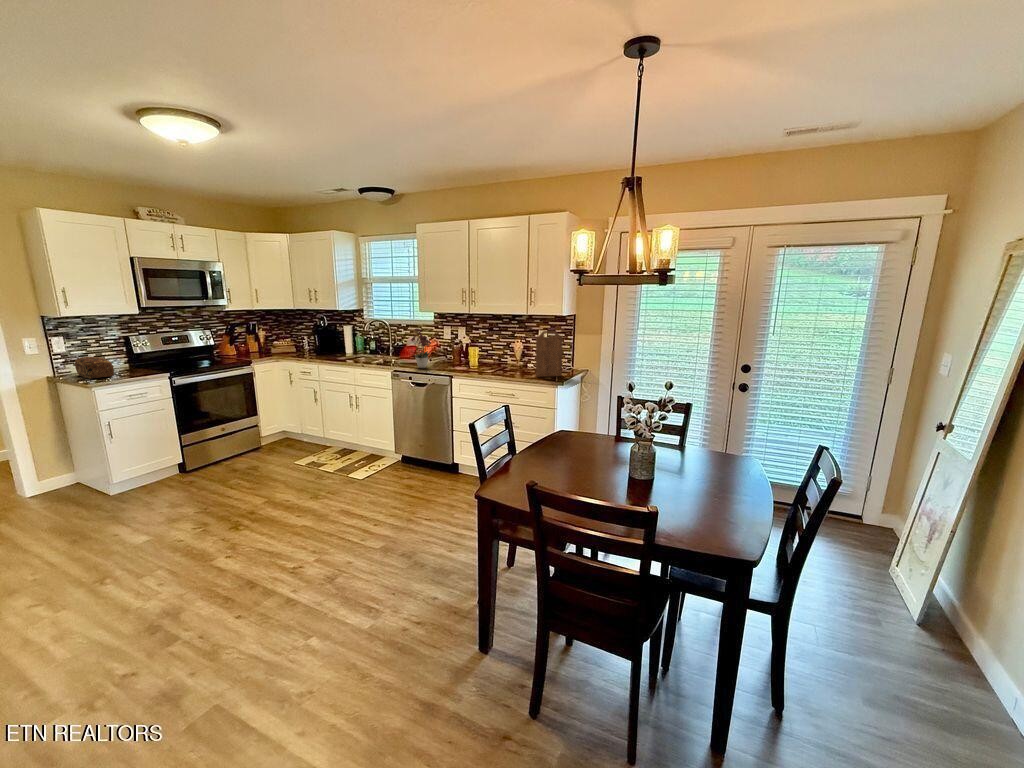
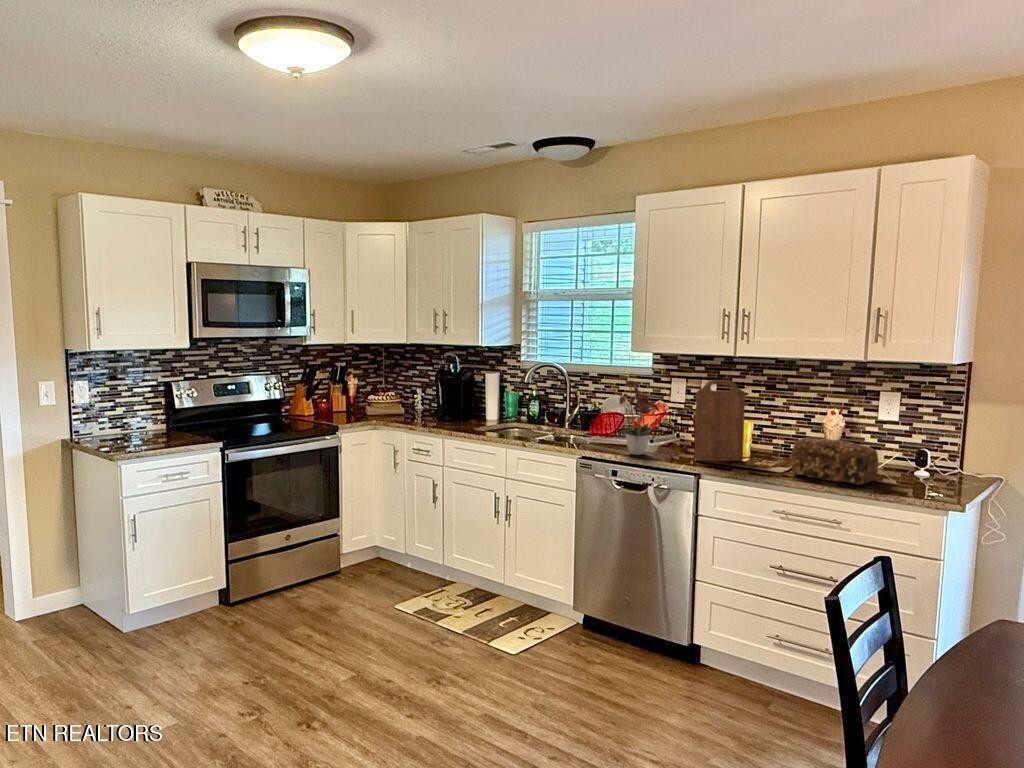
cutting board: present [536,331,563,377] -> present [695,380,745,461]
bread loaf: present [75,356,114,379] -> present [791,437,878,484]

